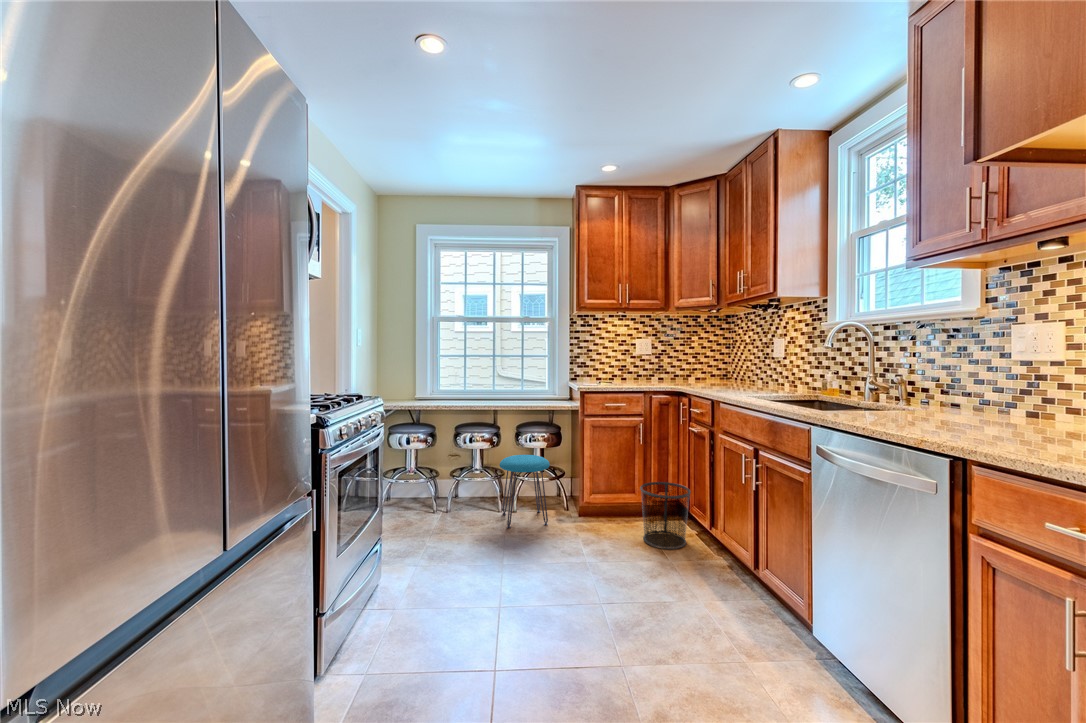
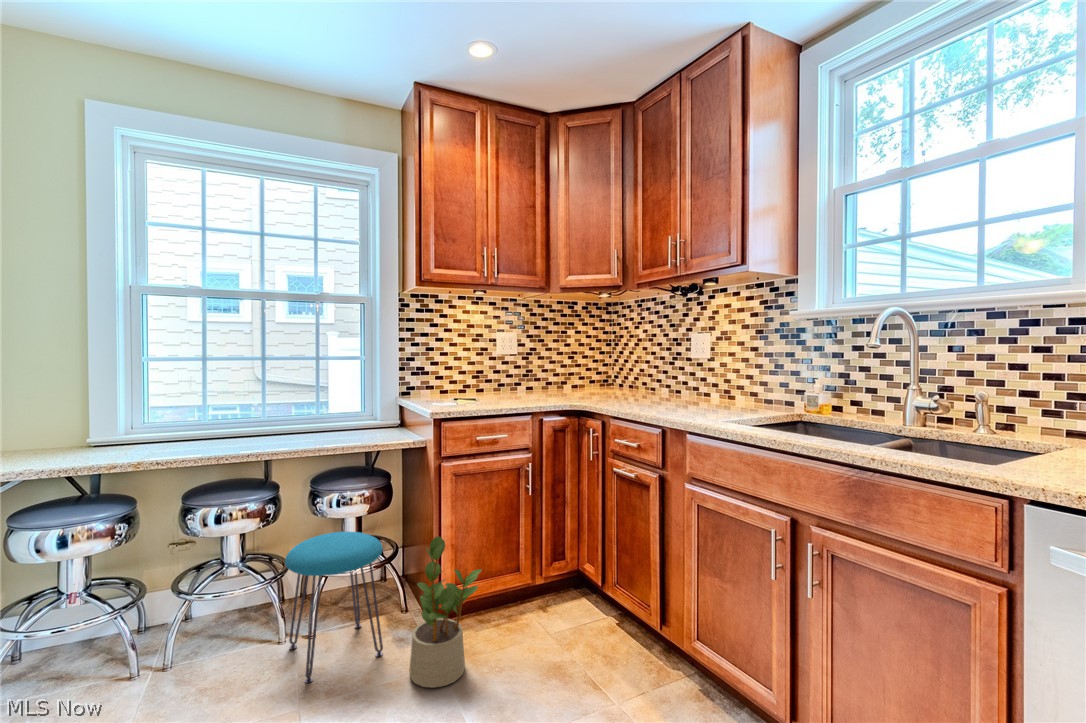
potted plant: none [558,458,600,541] -> present [409,536,482,688]
waste bin: present [640,482,691,549] -> none [543,550,619,664]

